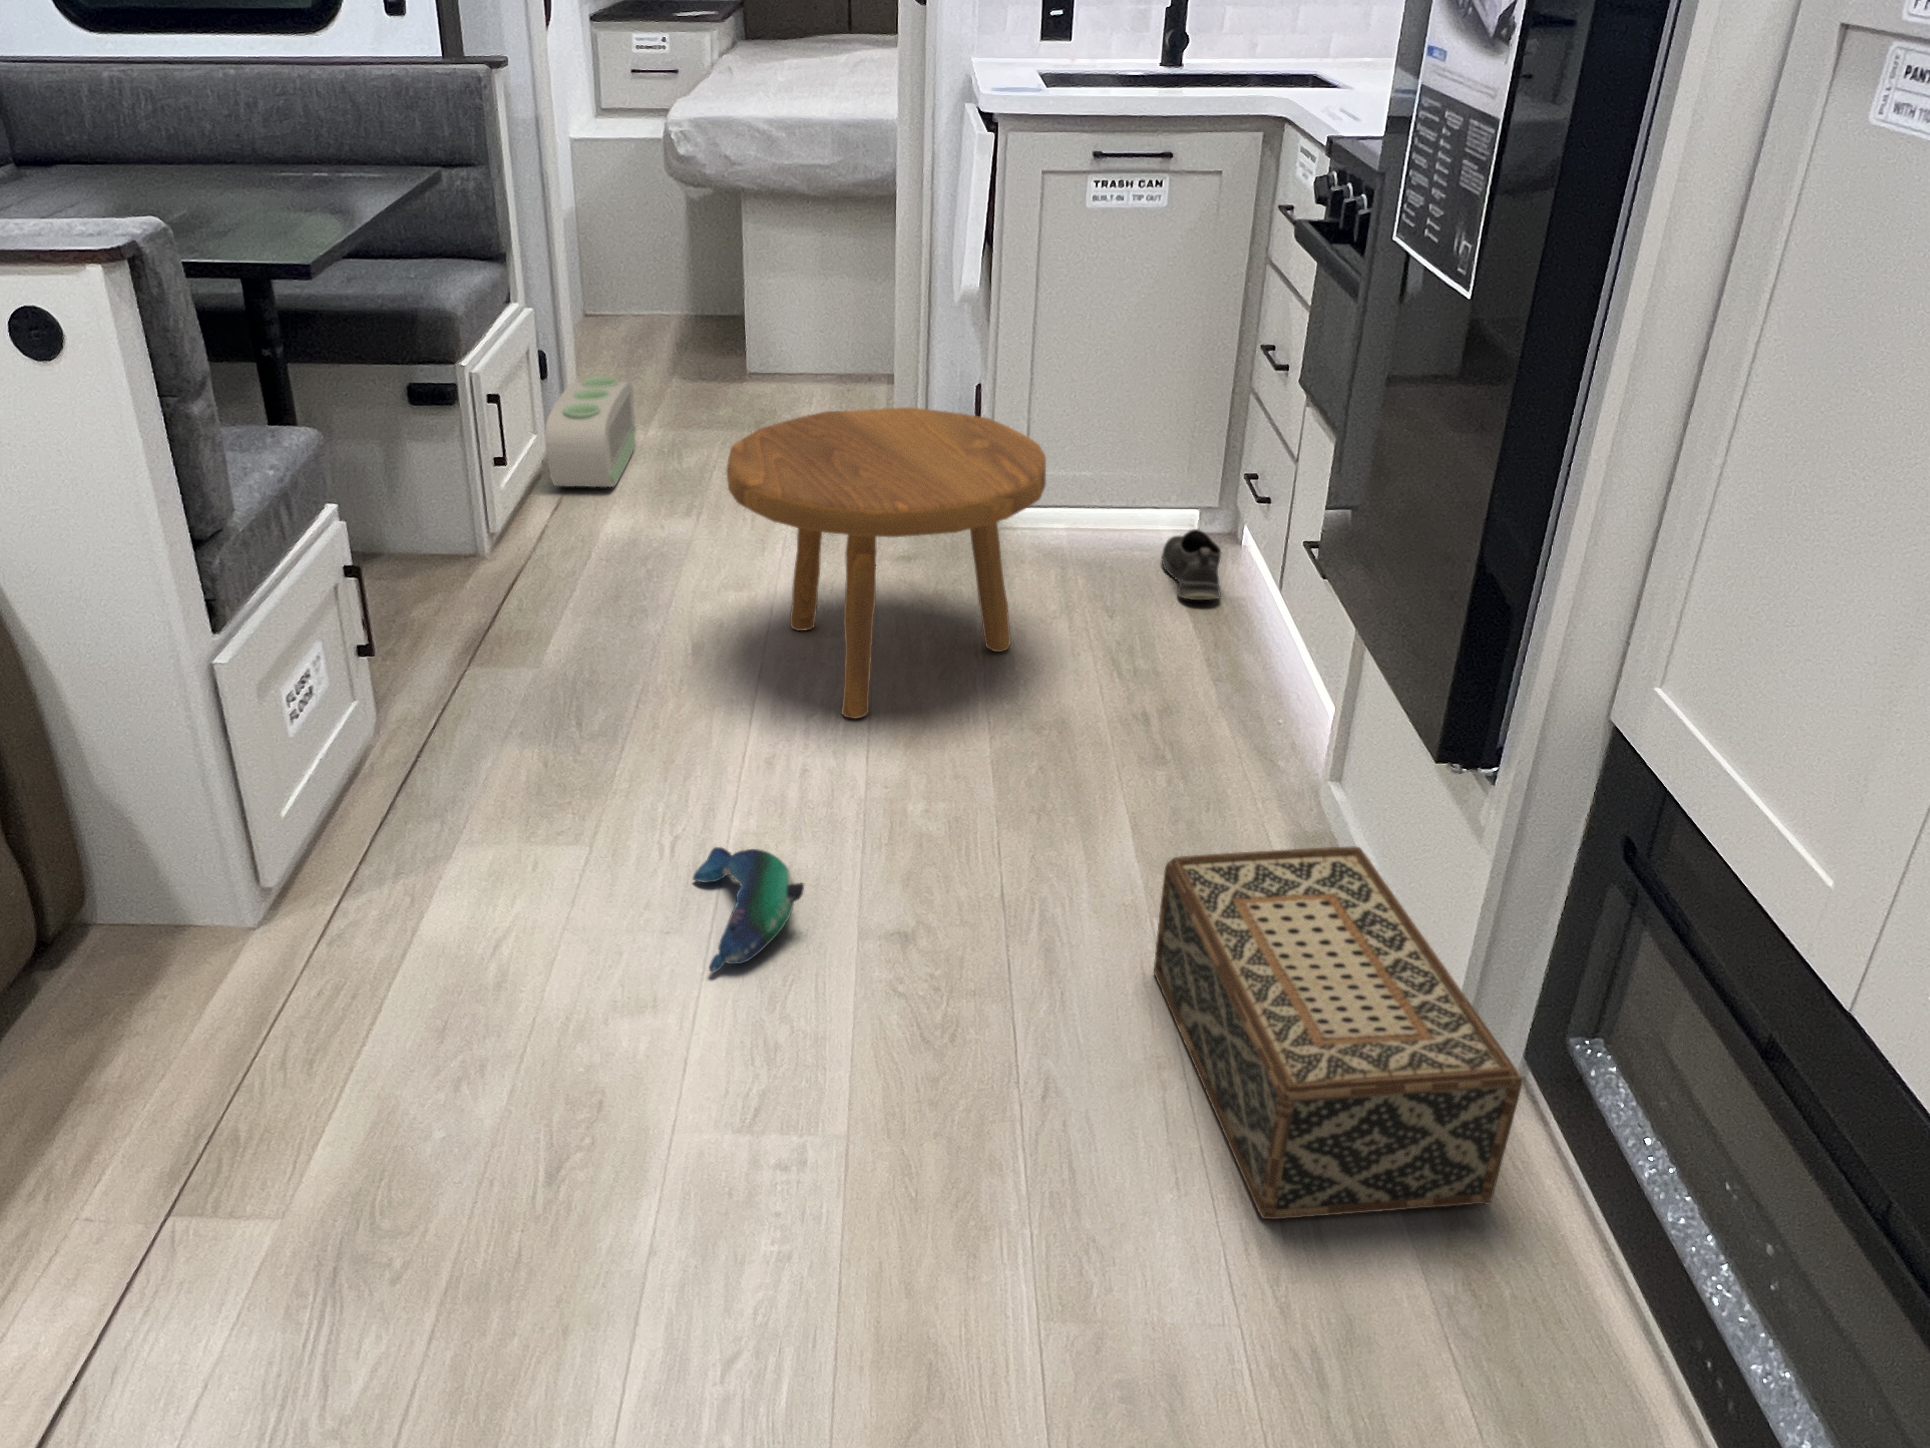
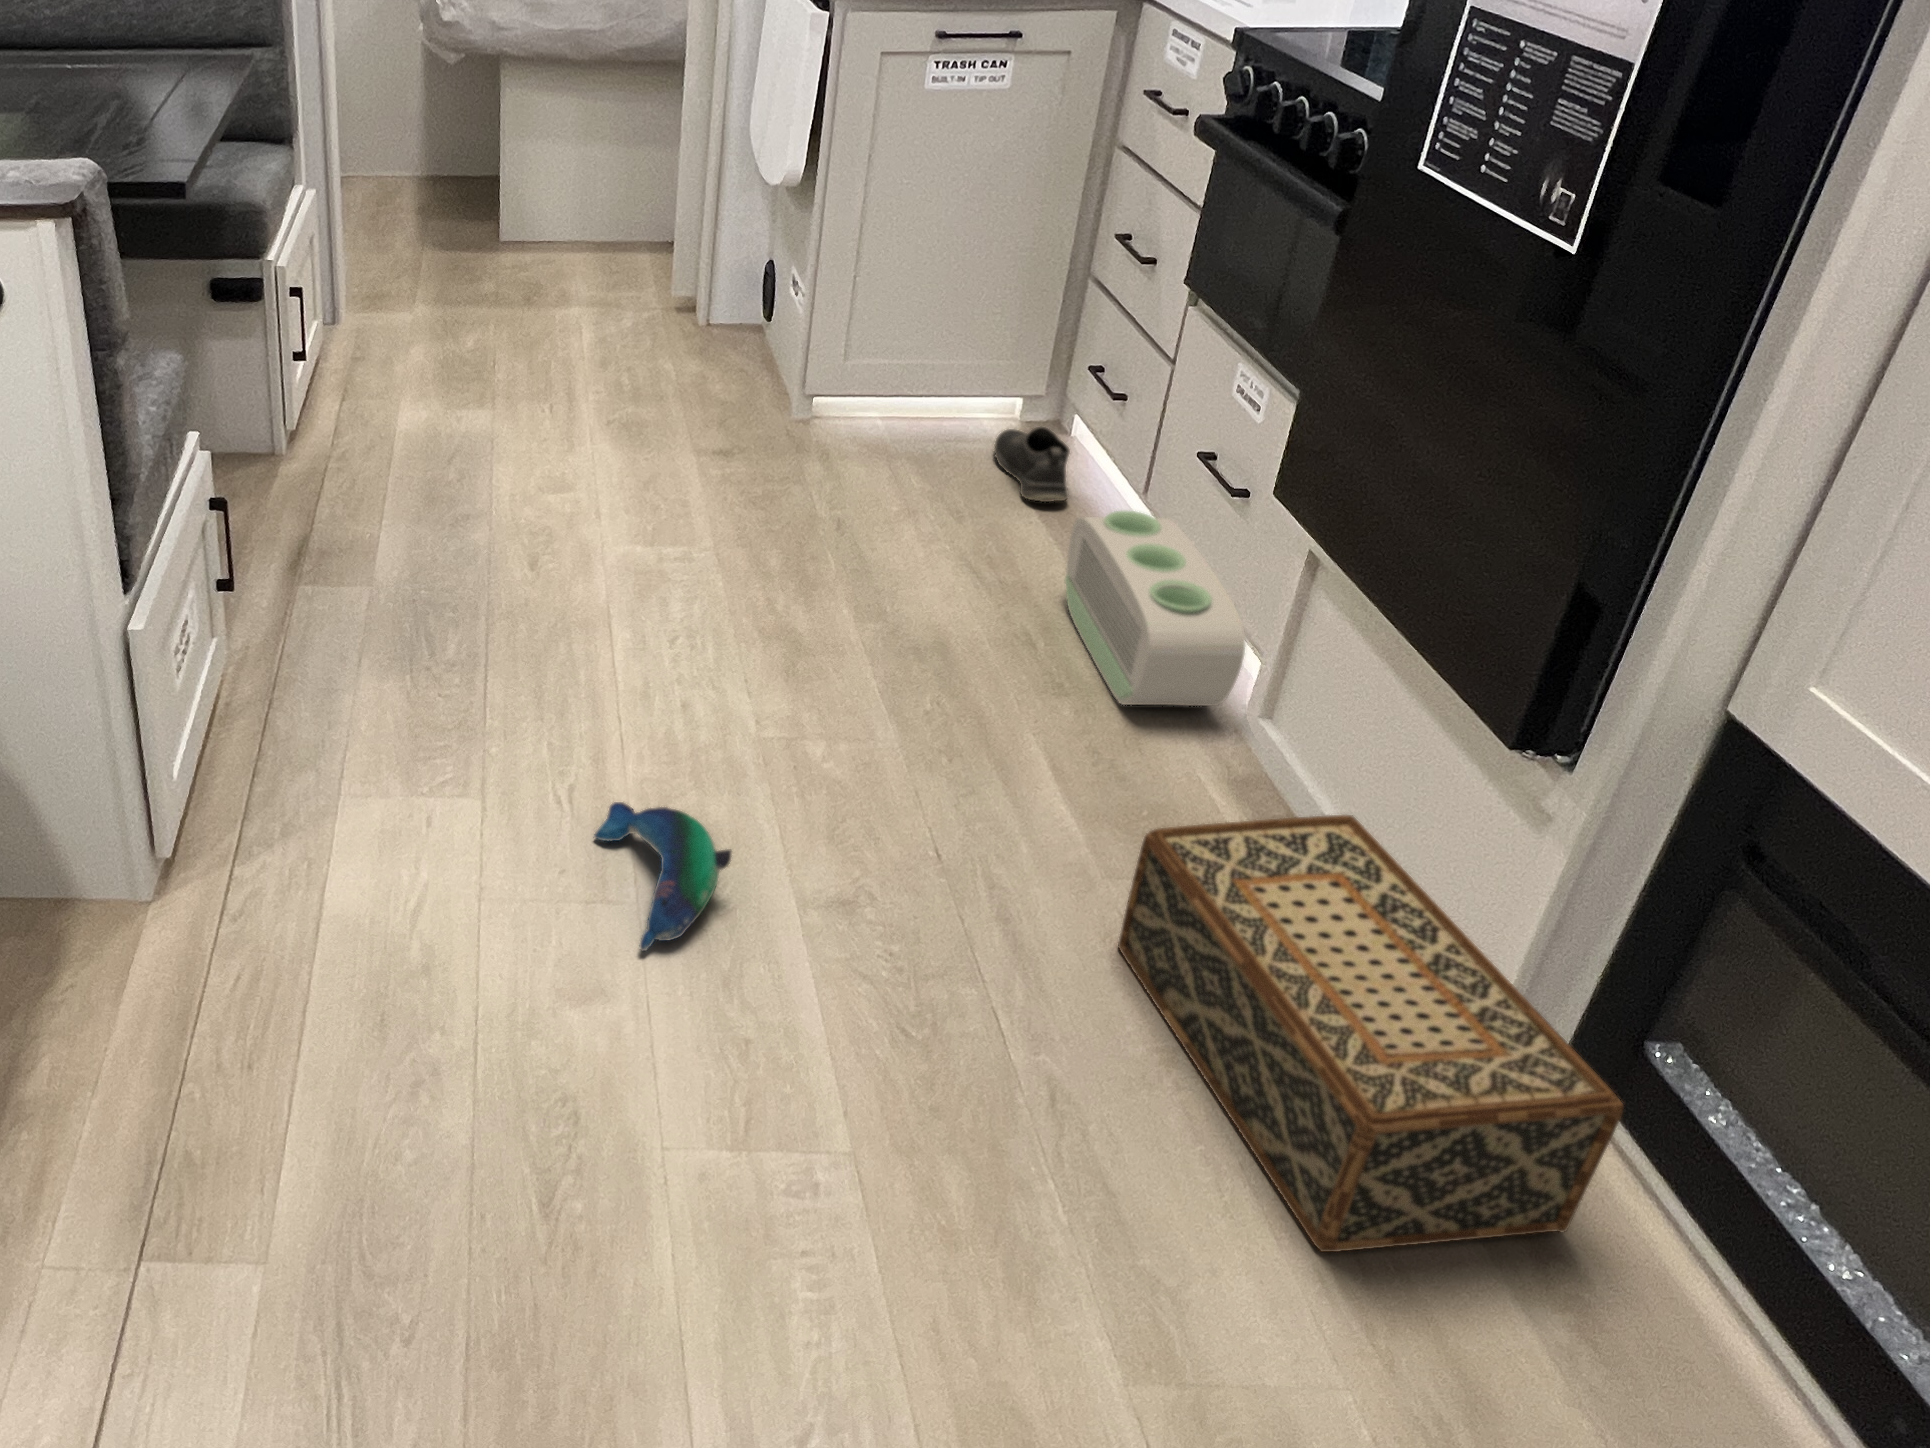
air purifier: present [545,376,636,487] -> present [1065,511,1245,706]
footstool: present [727,408,1046,718] -> none [578,306,922,644]

